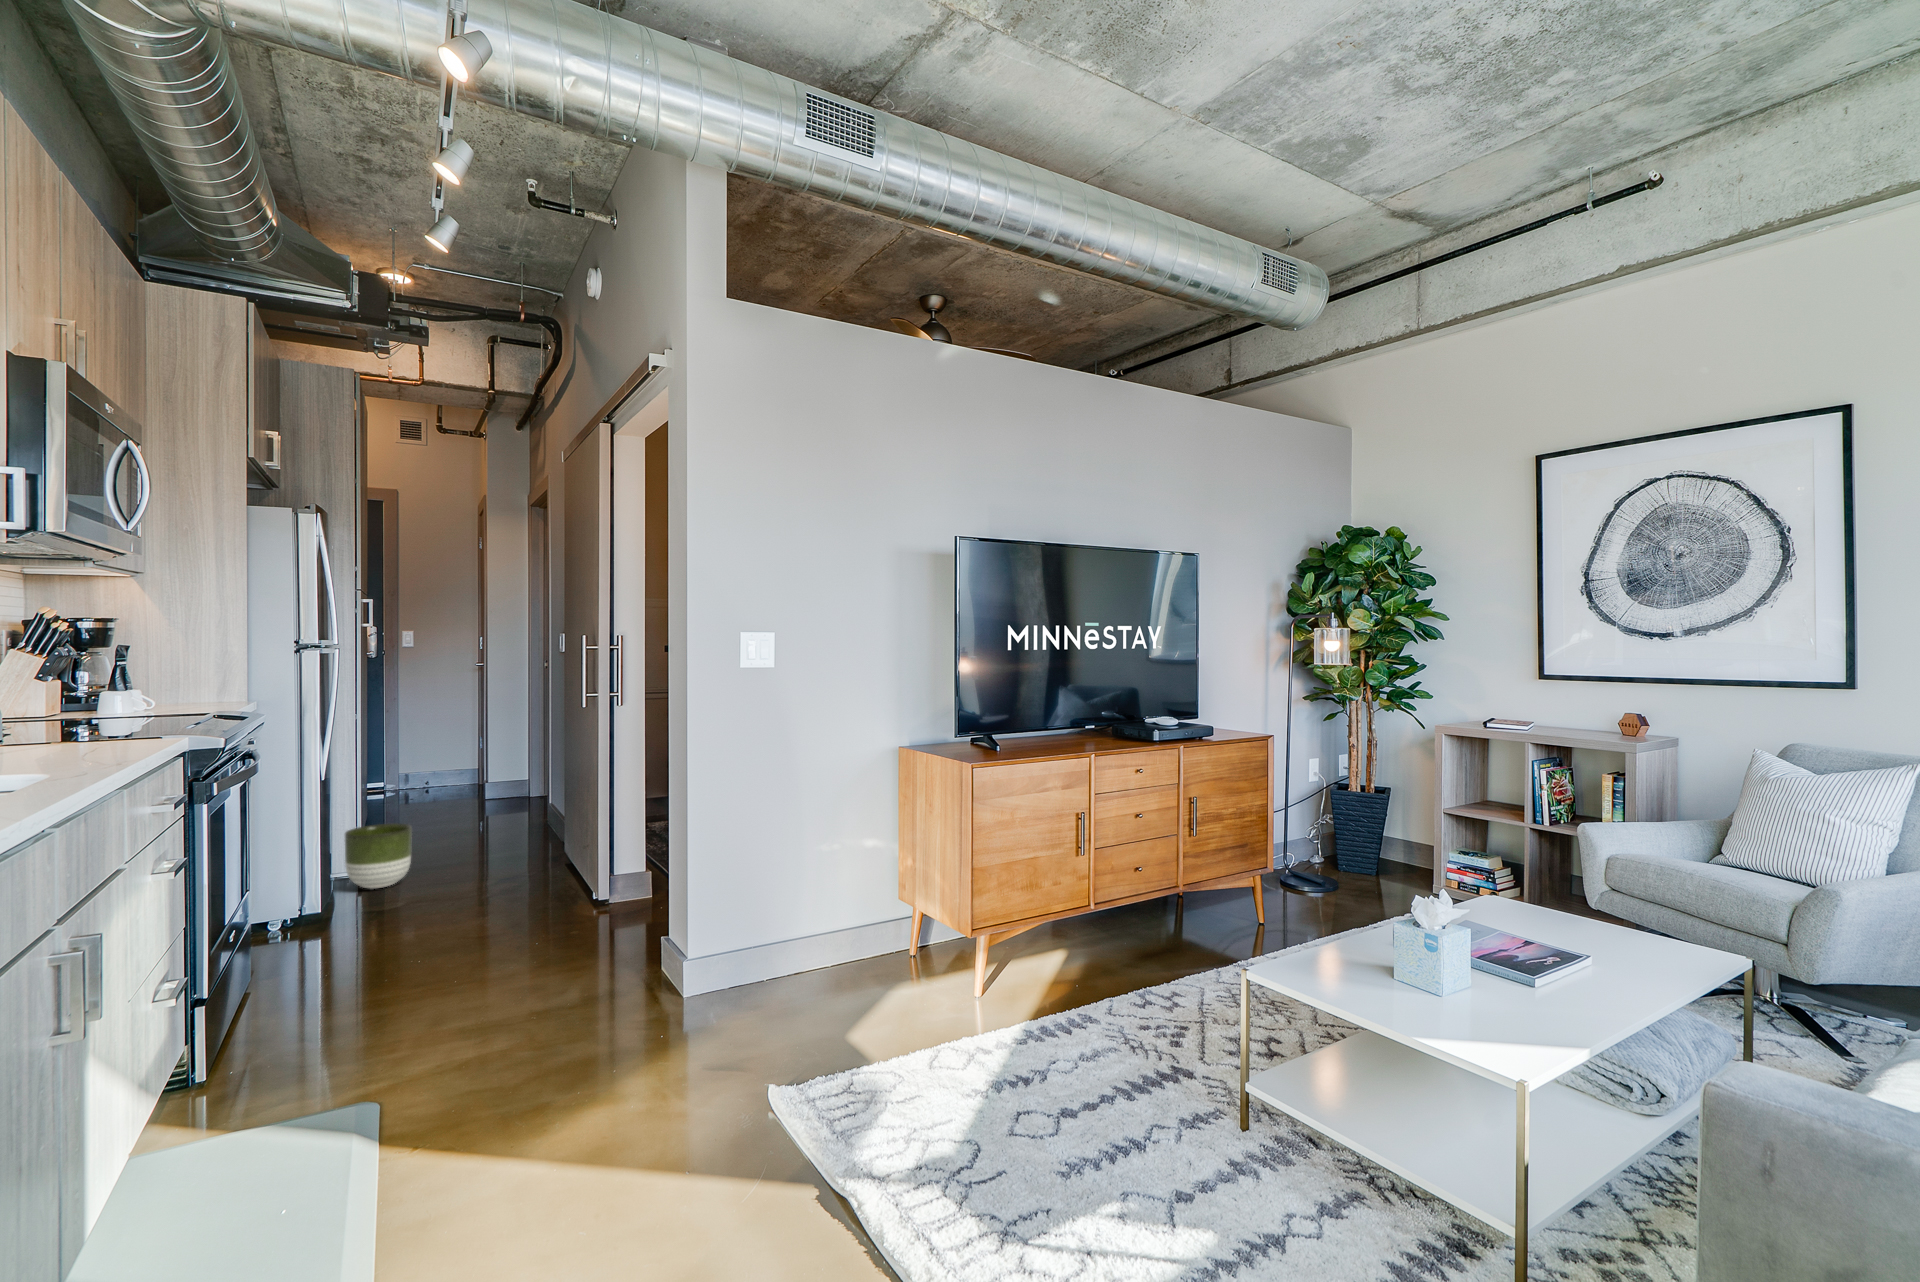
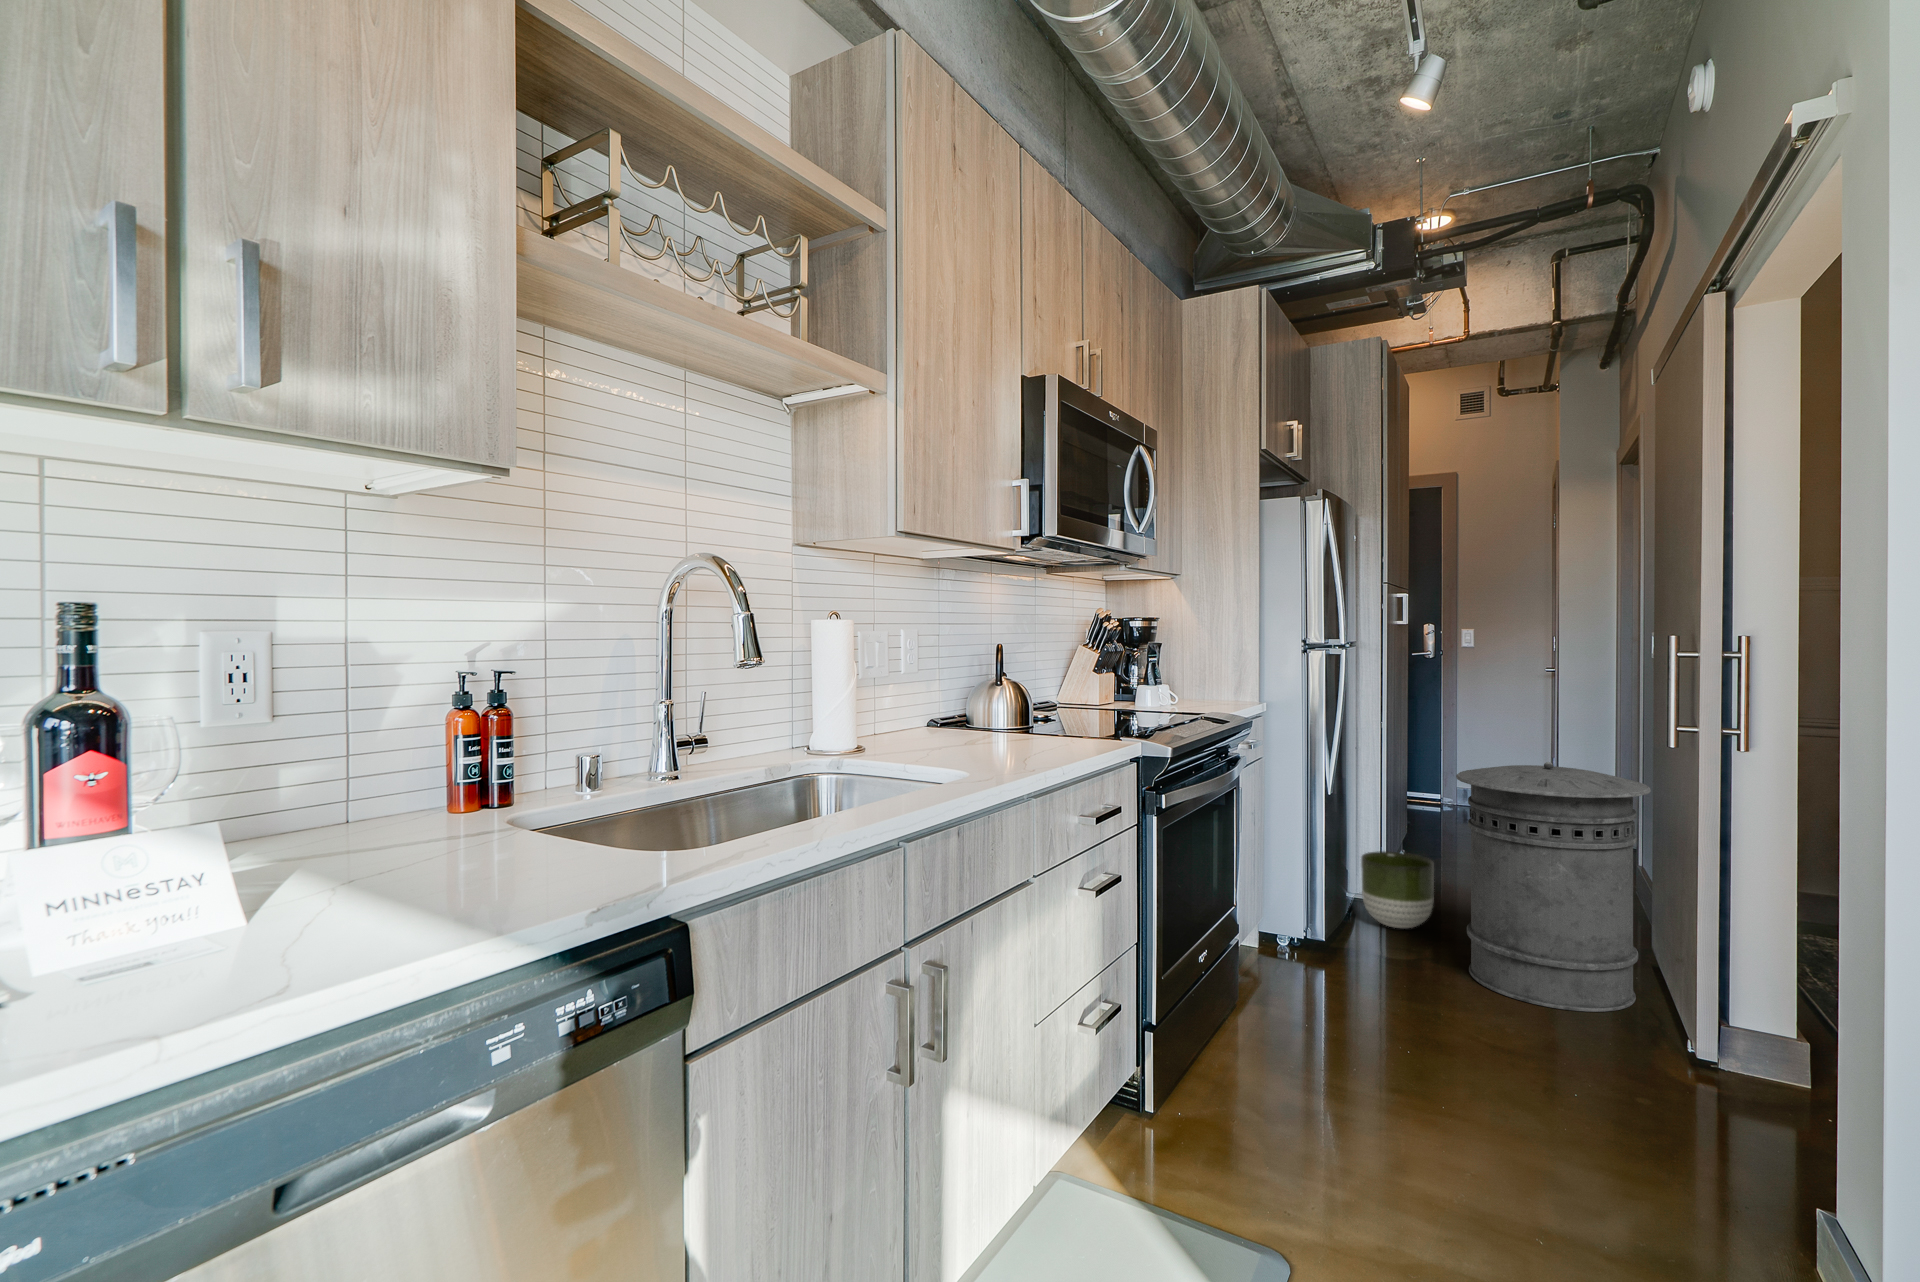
trash can: none [437,729,571,906] -> present [1456,762,1651,1012]

